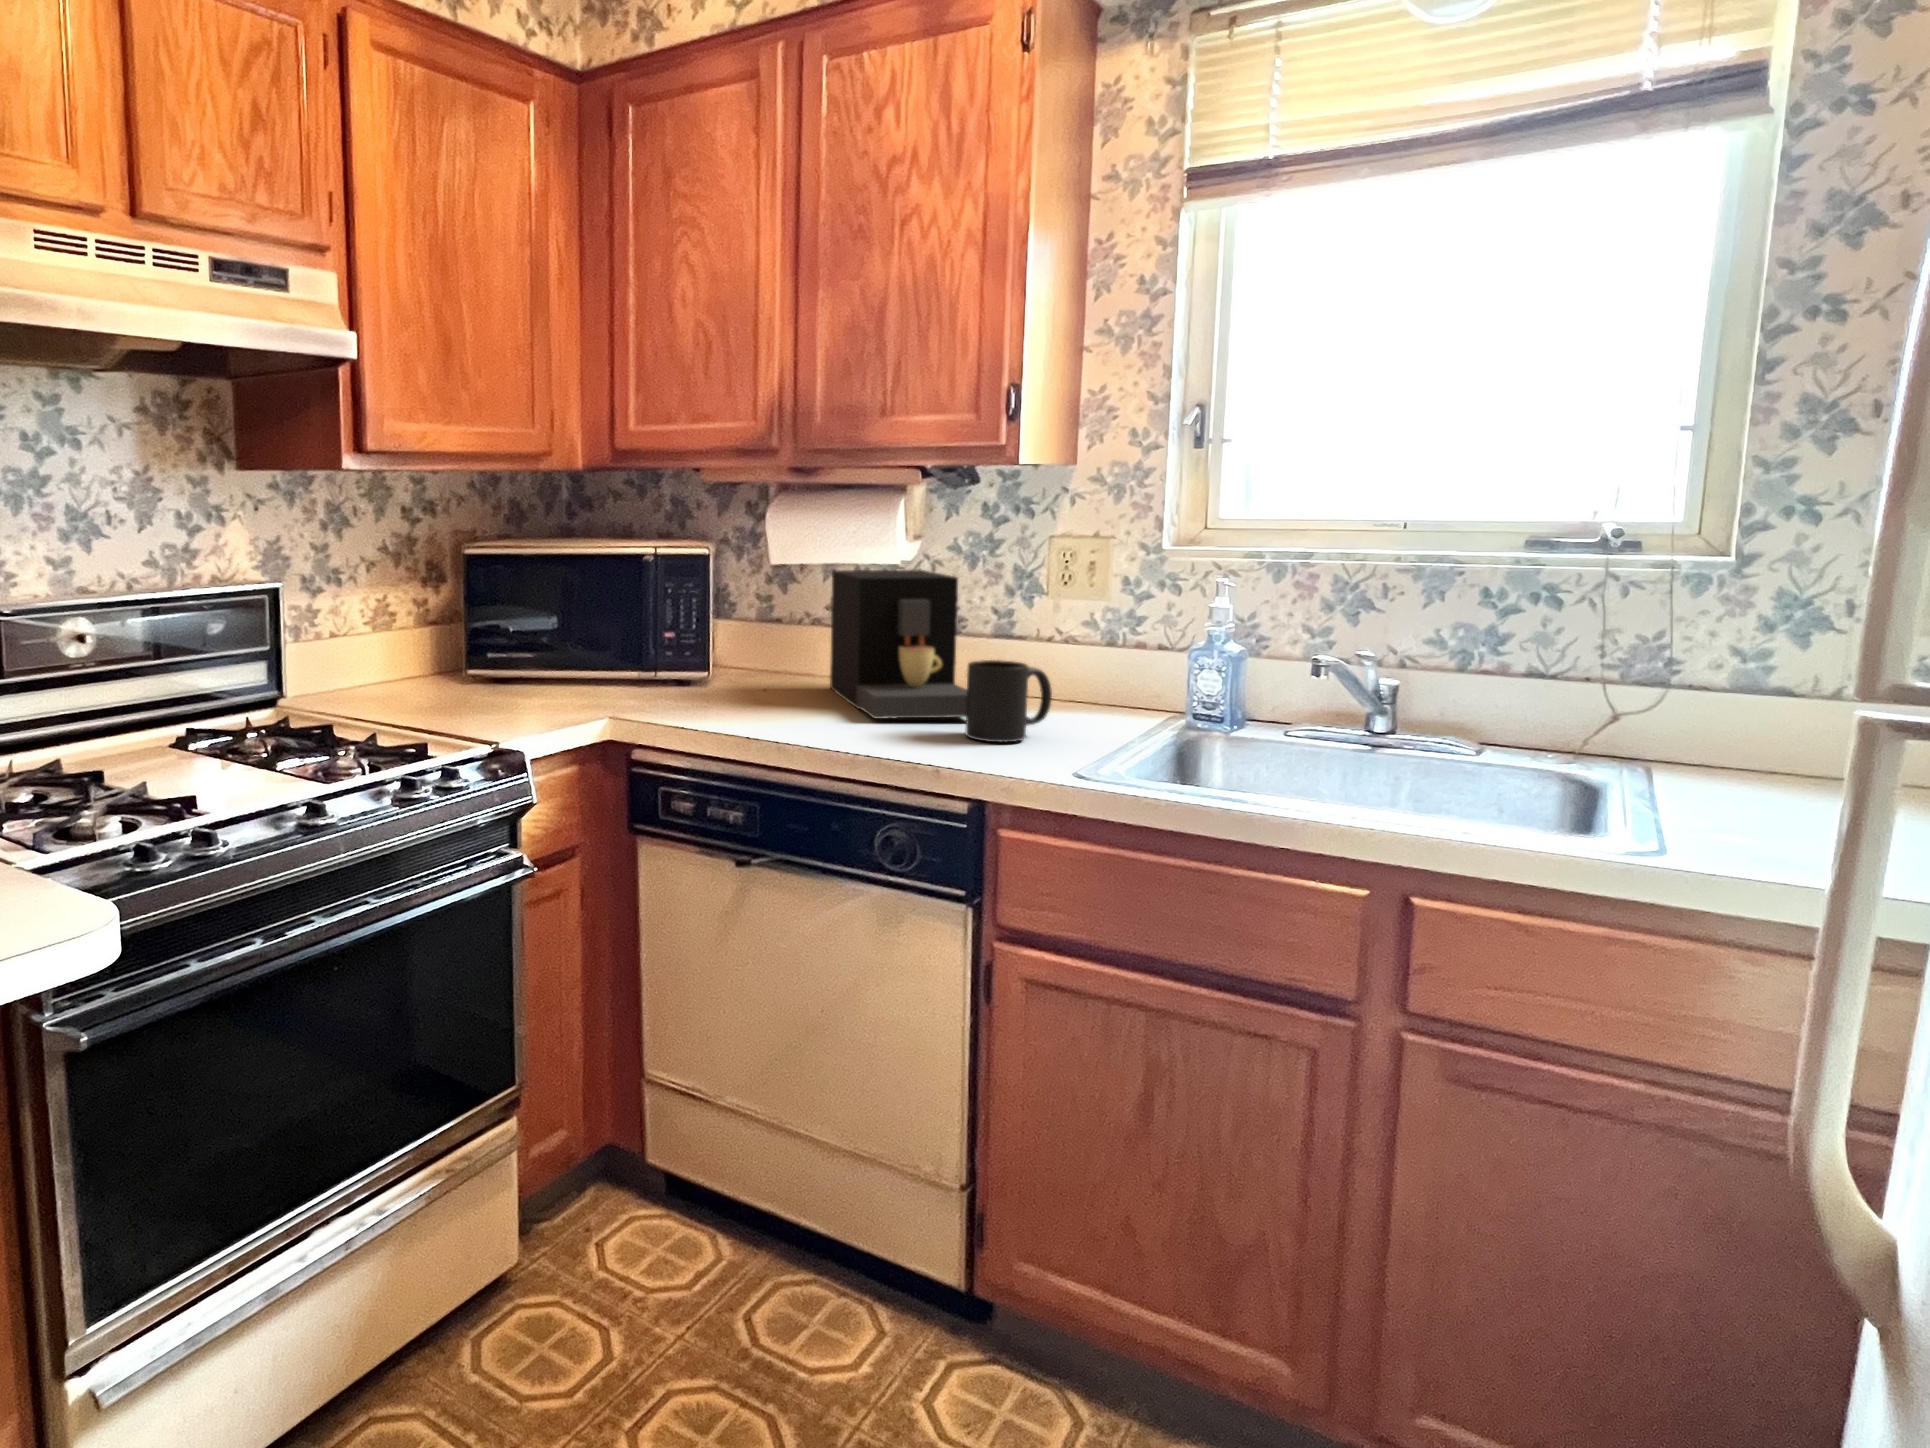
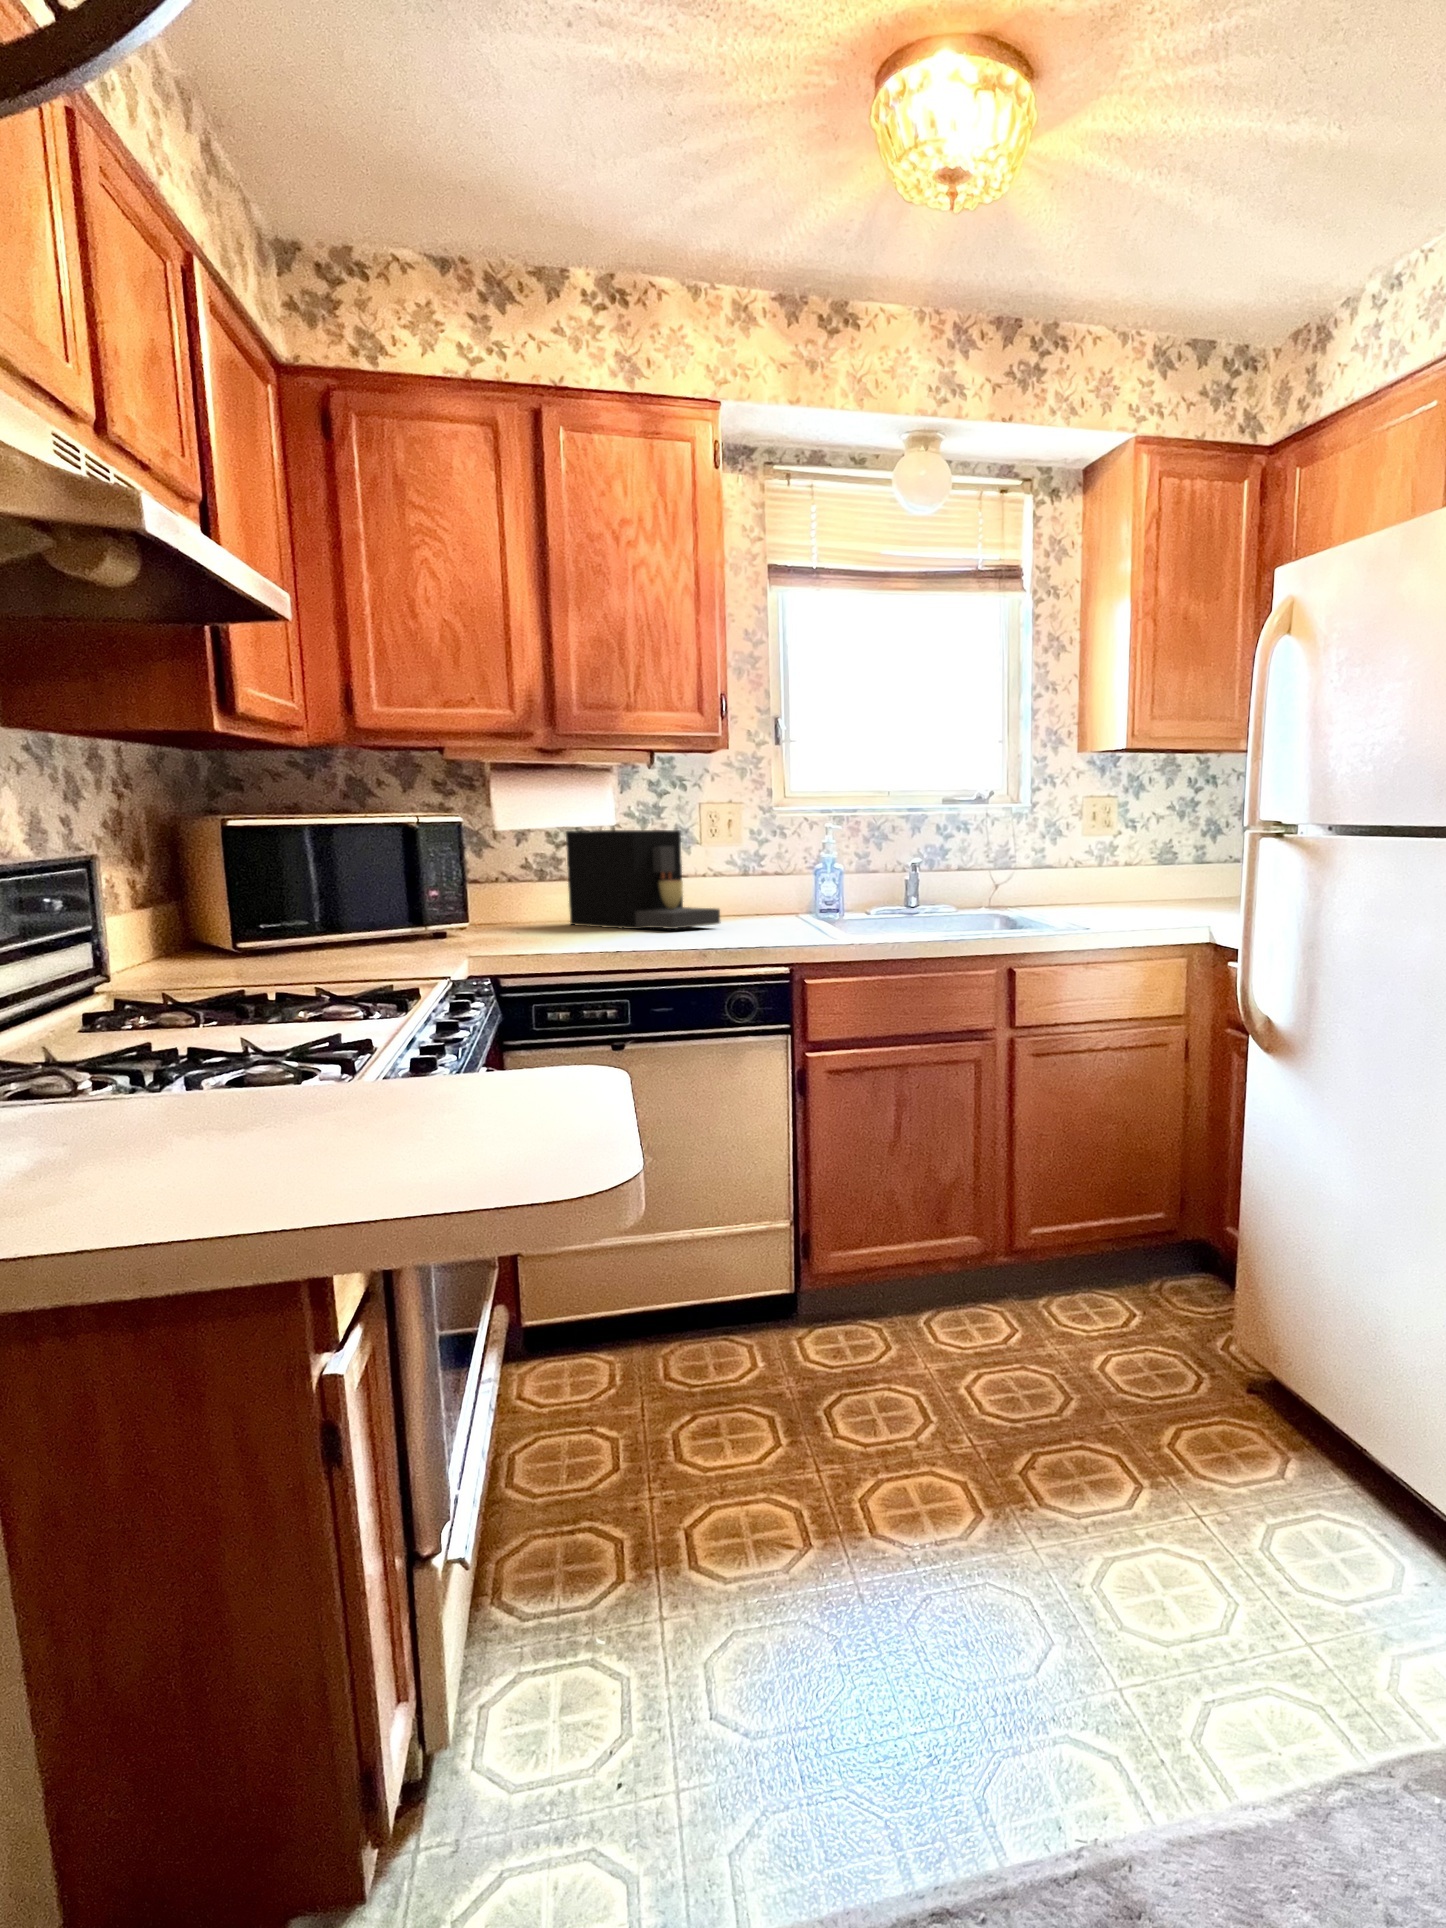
mug: present [966,660,1052,742] -> none [735,881,774,932]

